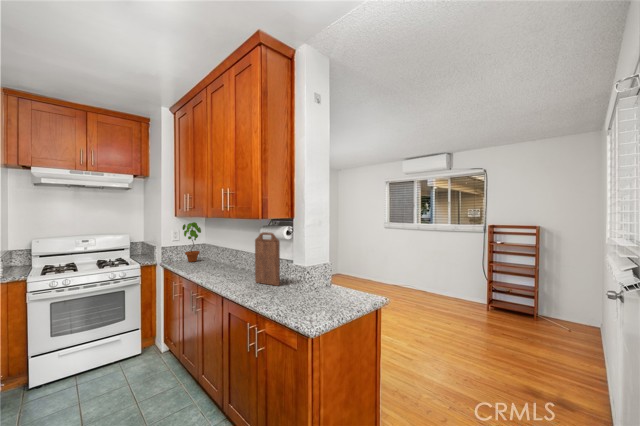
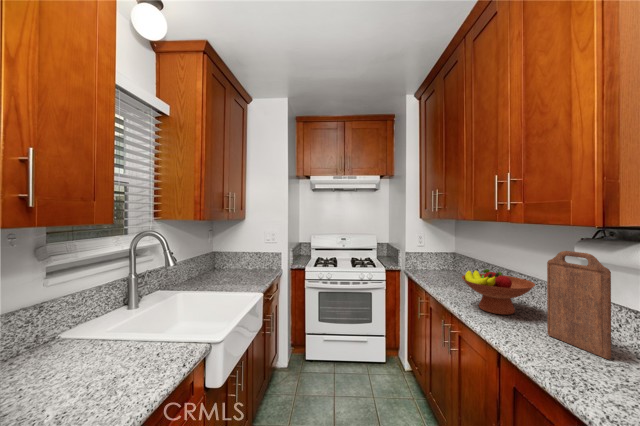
potted plant: present [183,222,201,262] -> none [428,226,450,275]
fruit bowl: none [208,250,252,279] -> present [462,269,535,315]

